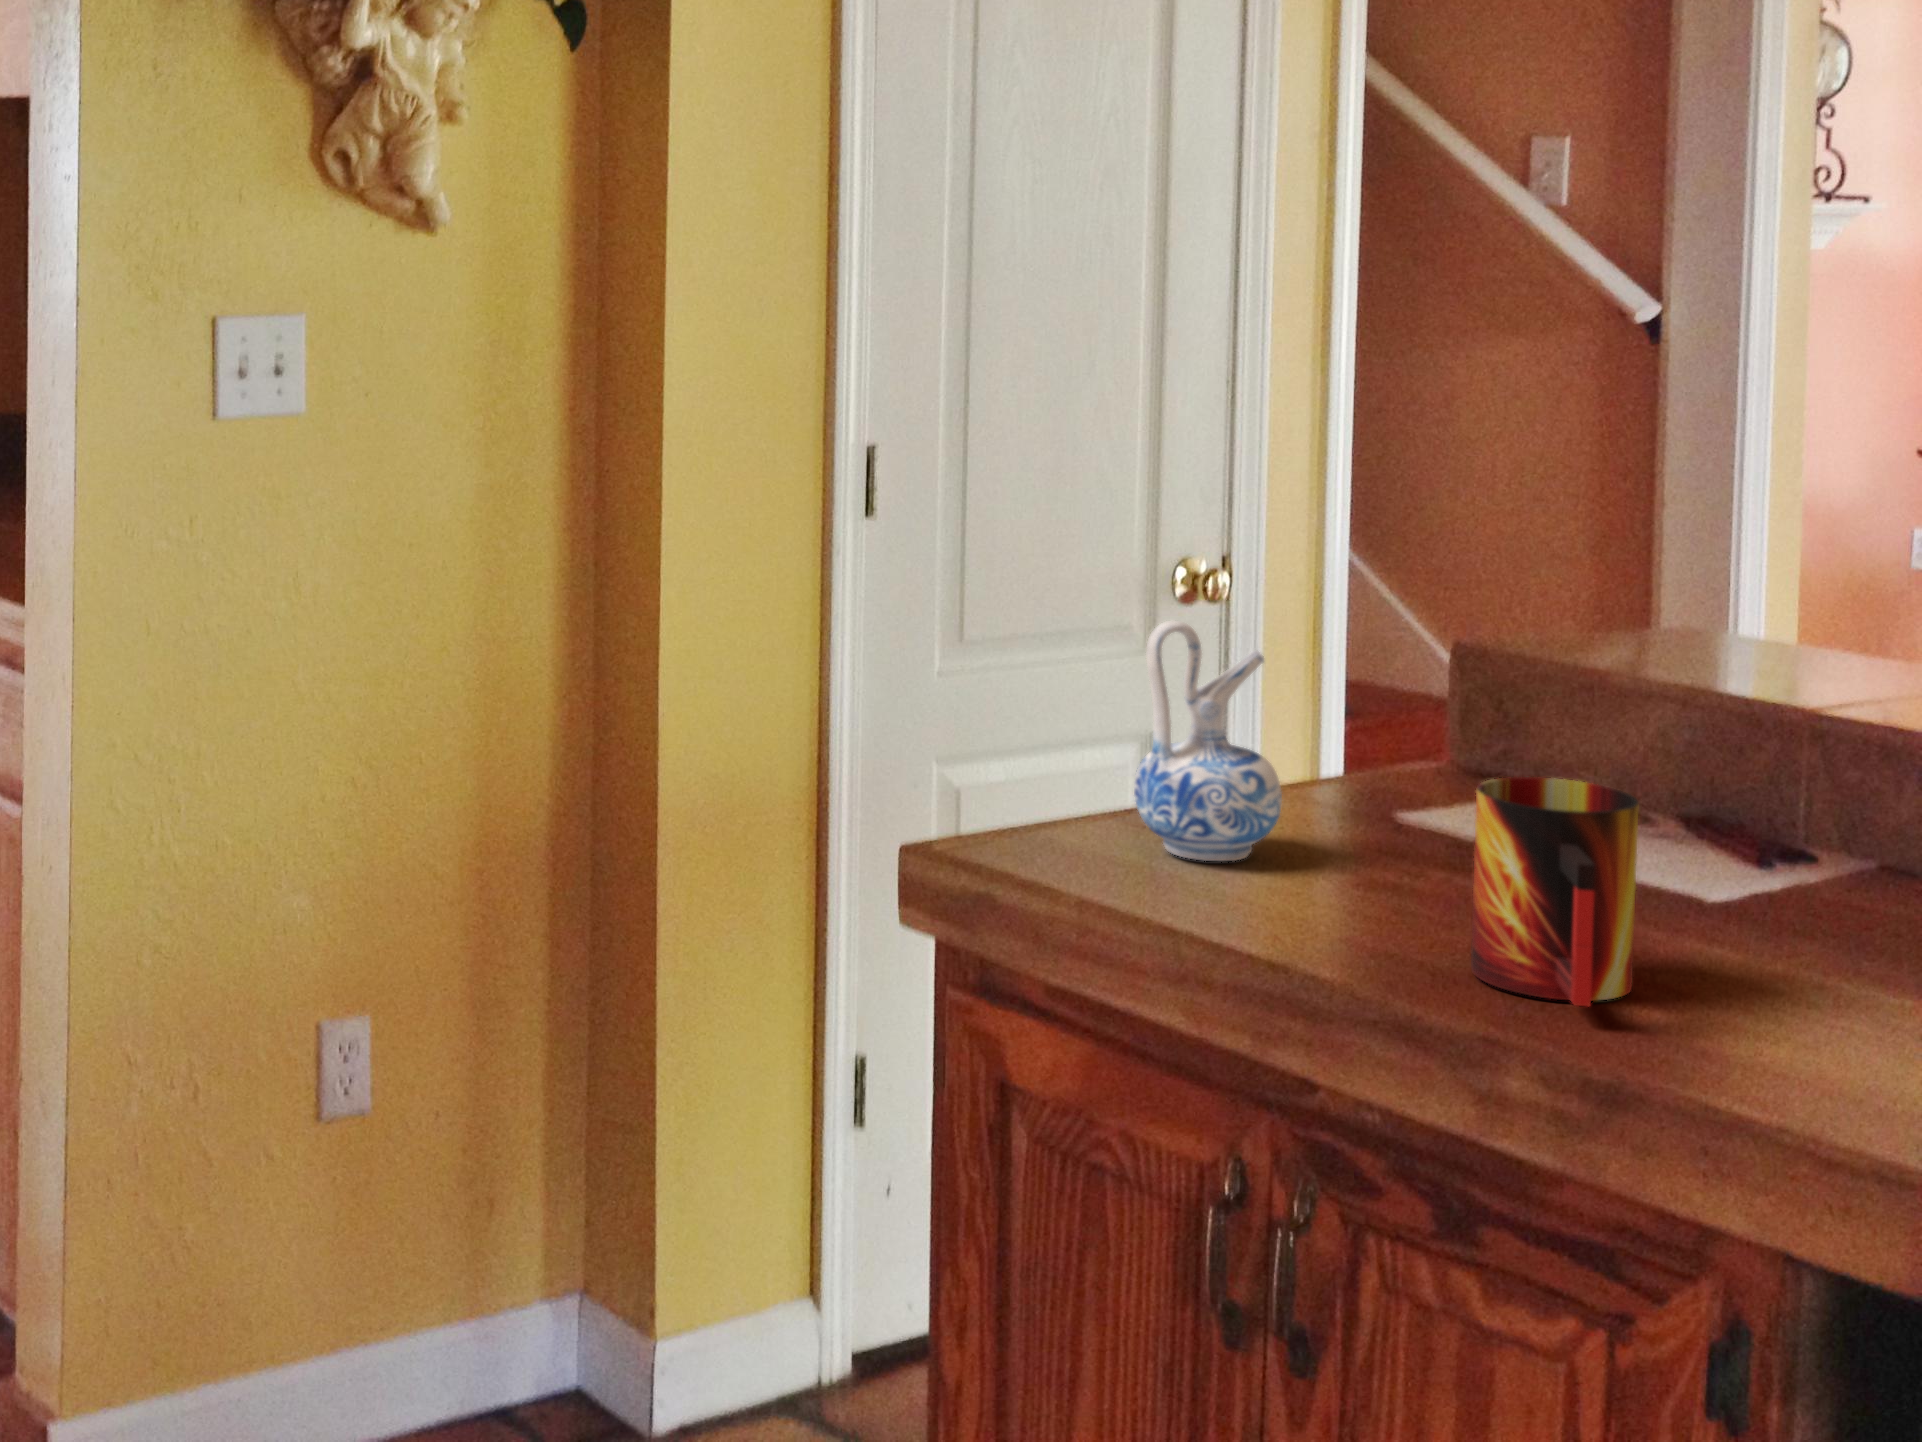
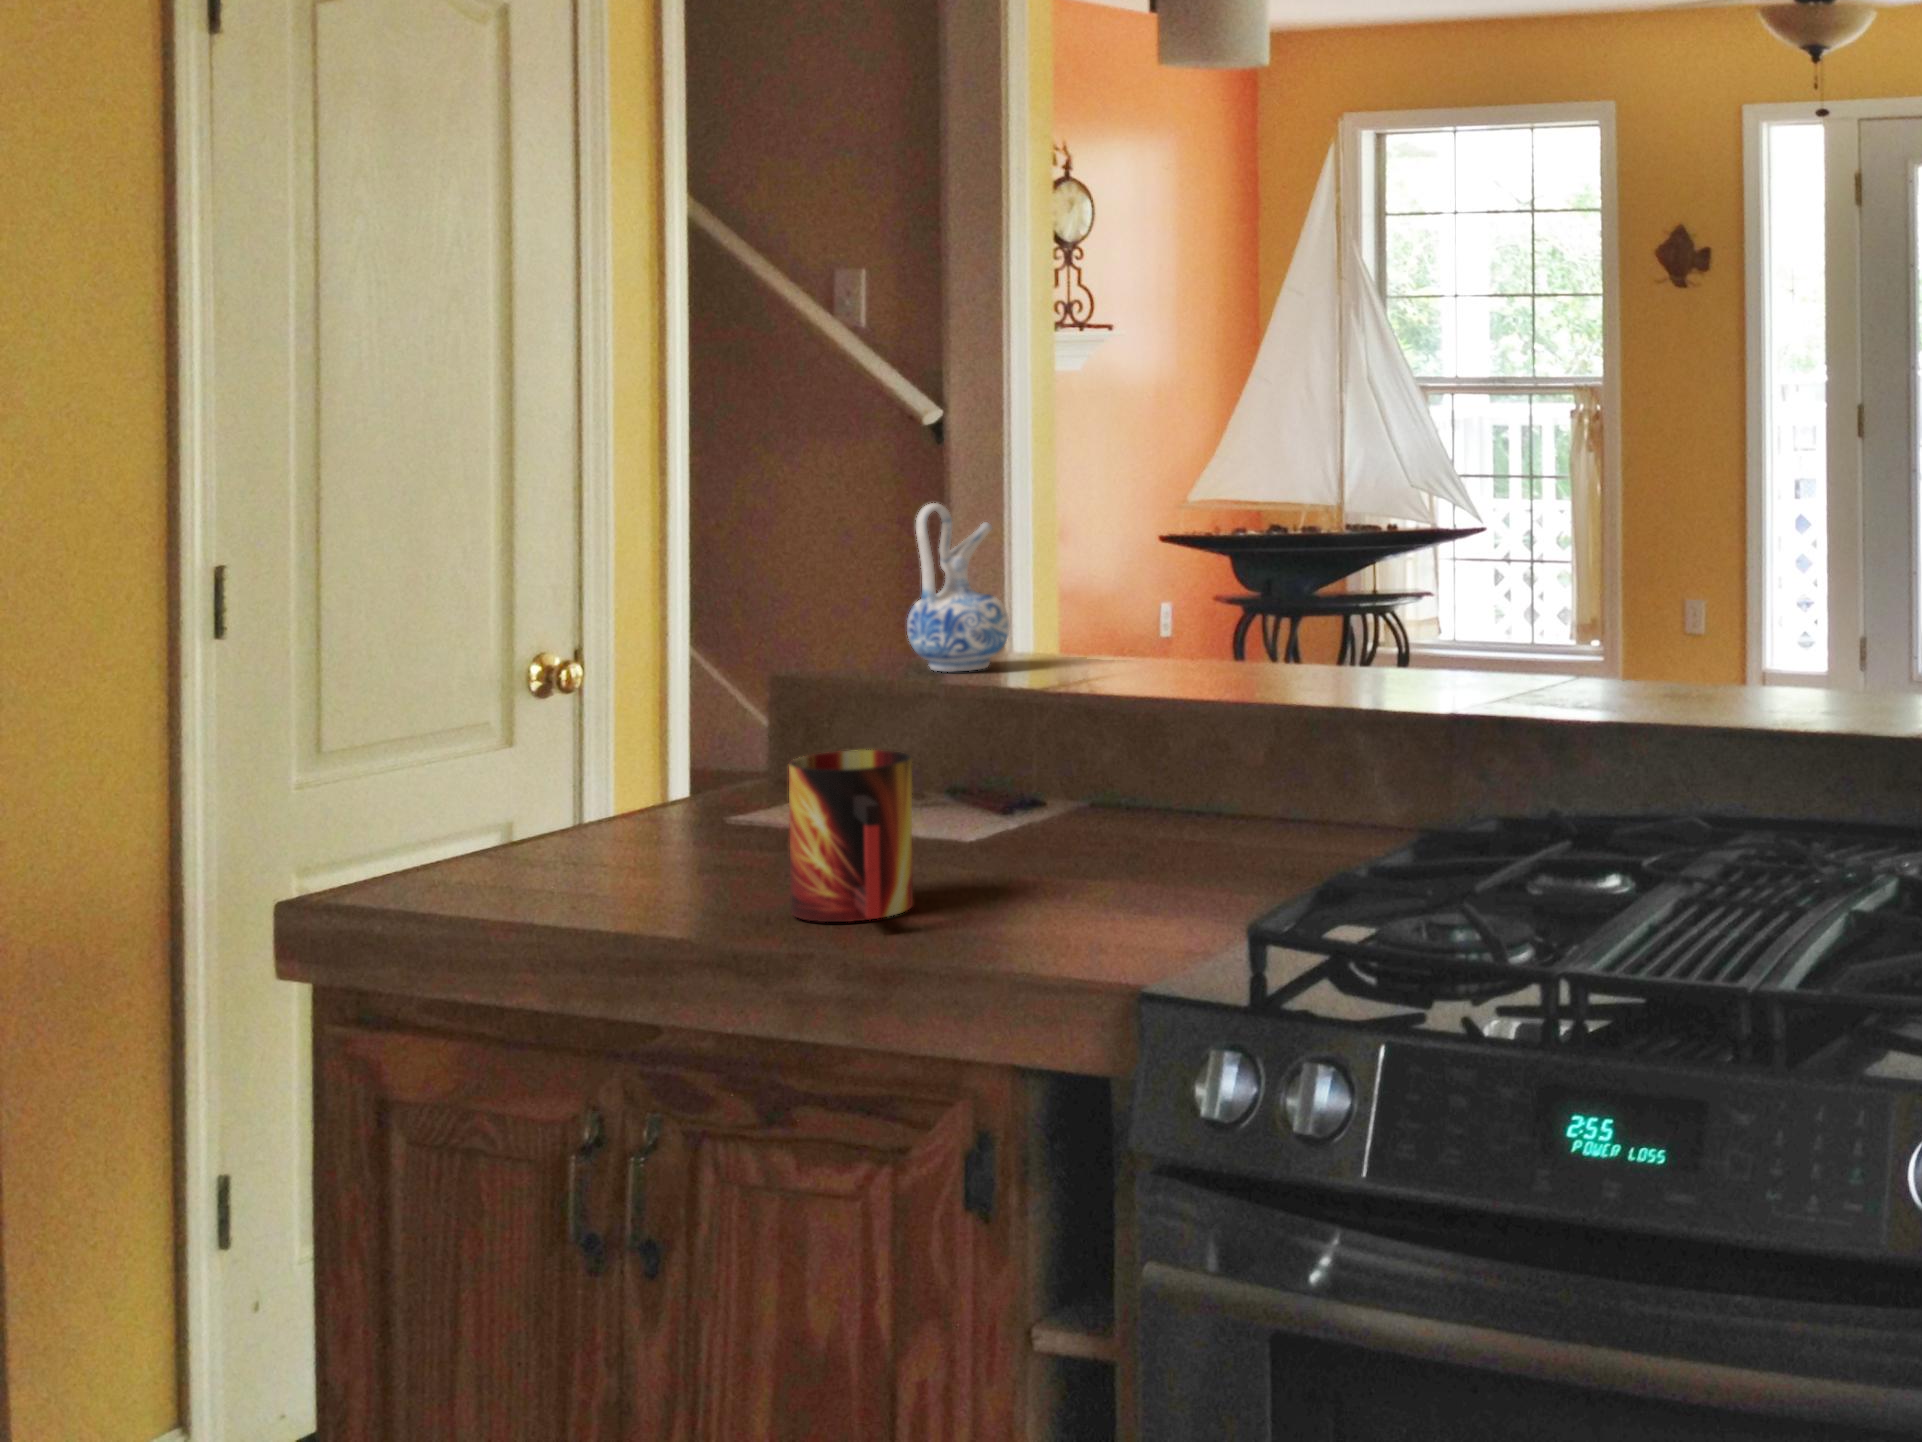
ceramic pitcher: present [1134,621,1282,861] -> present [907,503,1009,672]

